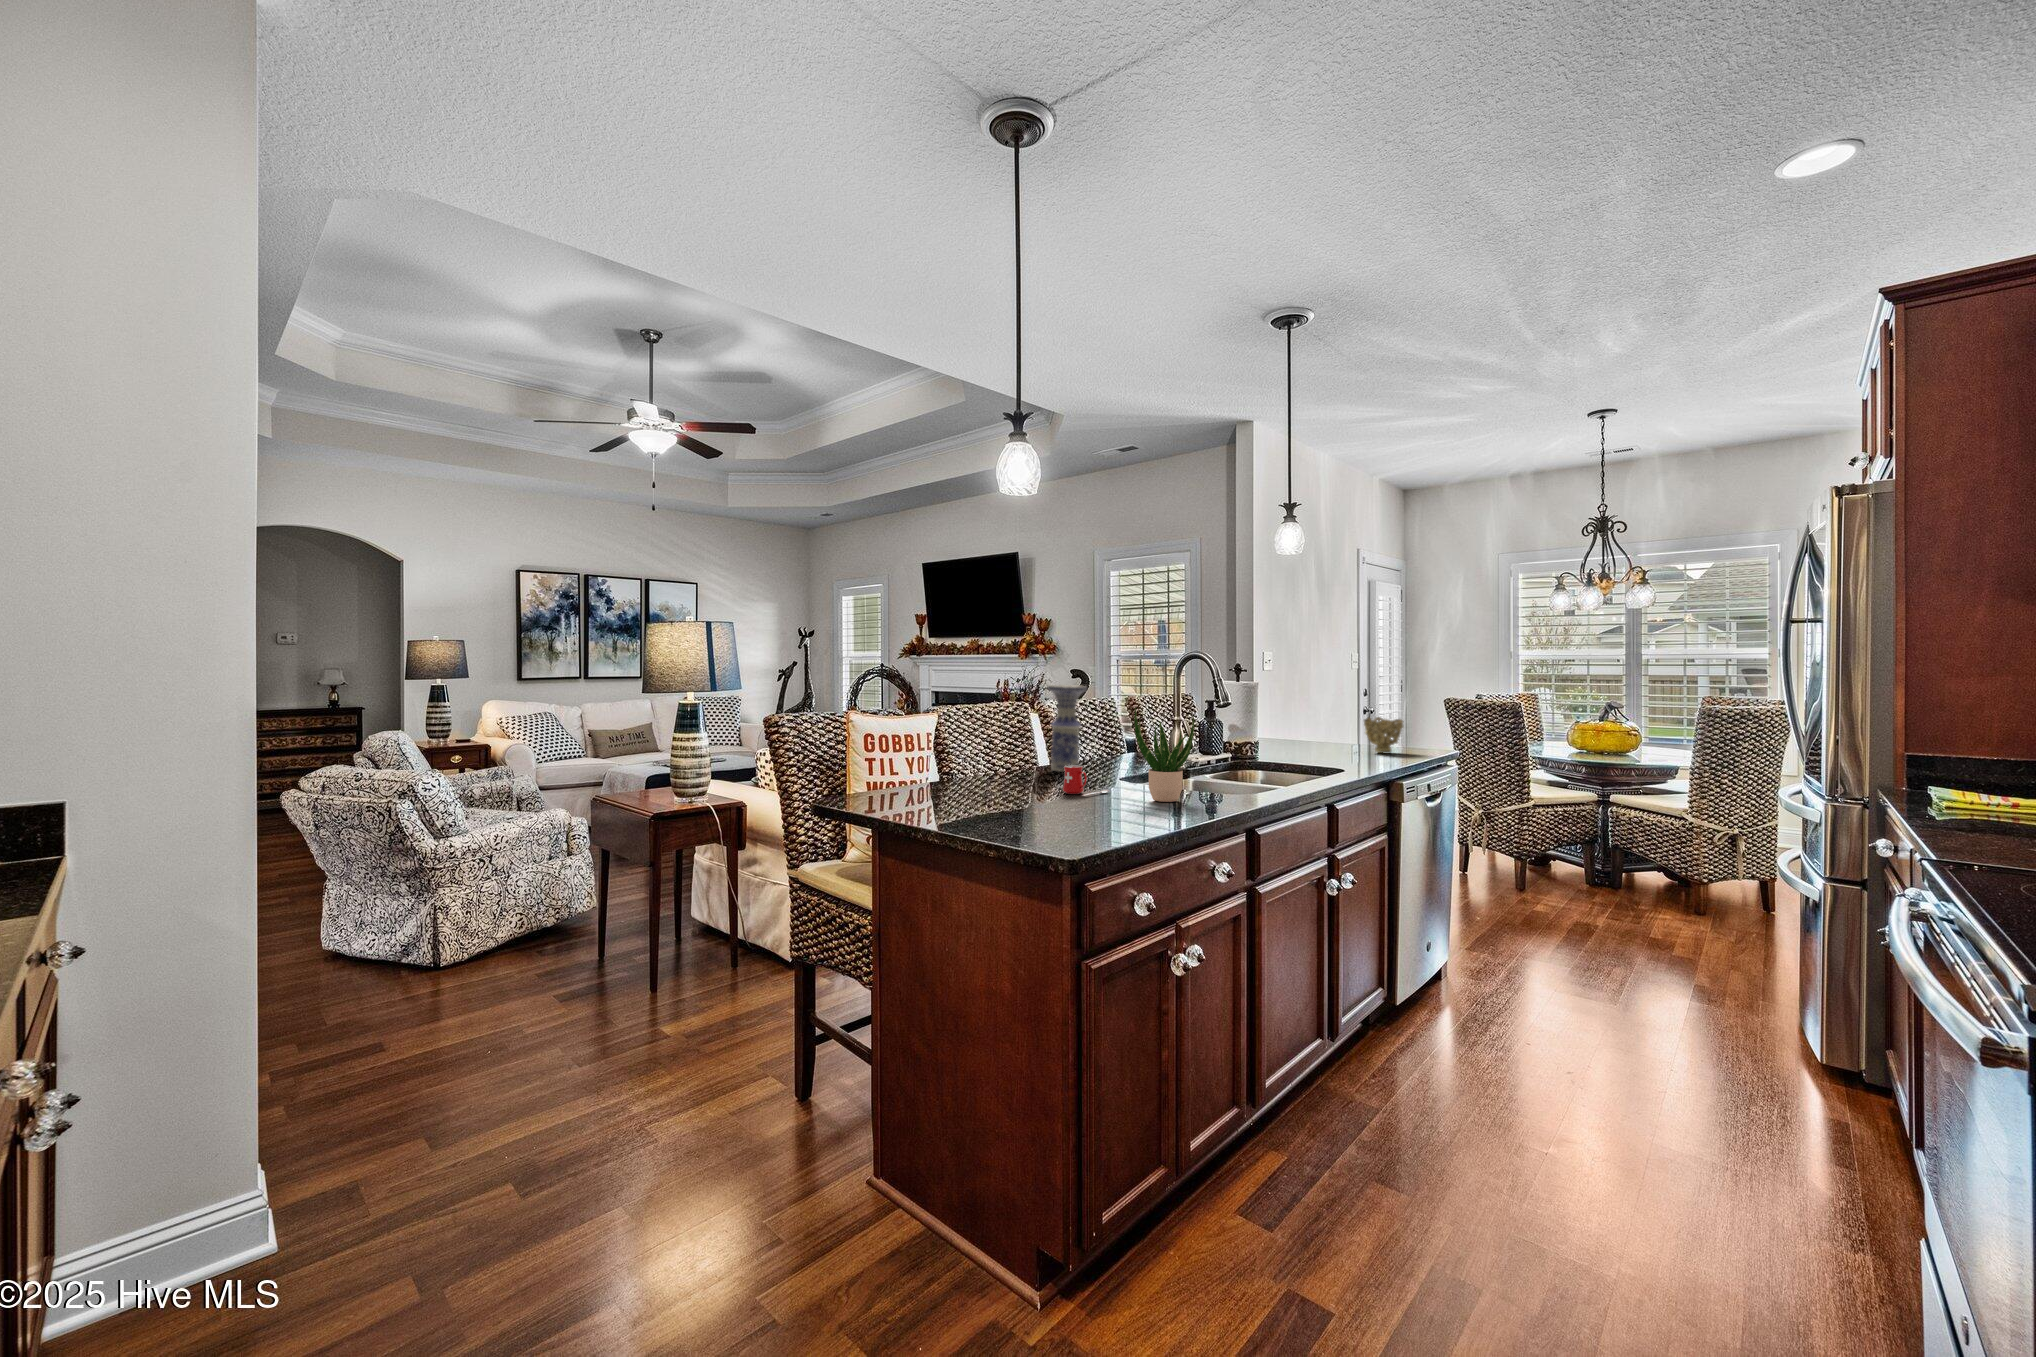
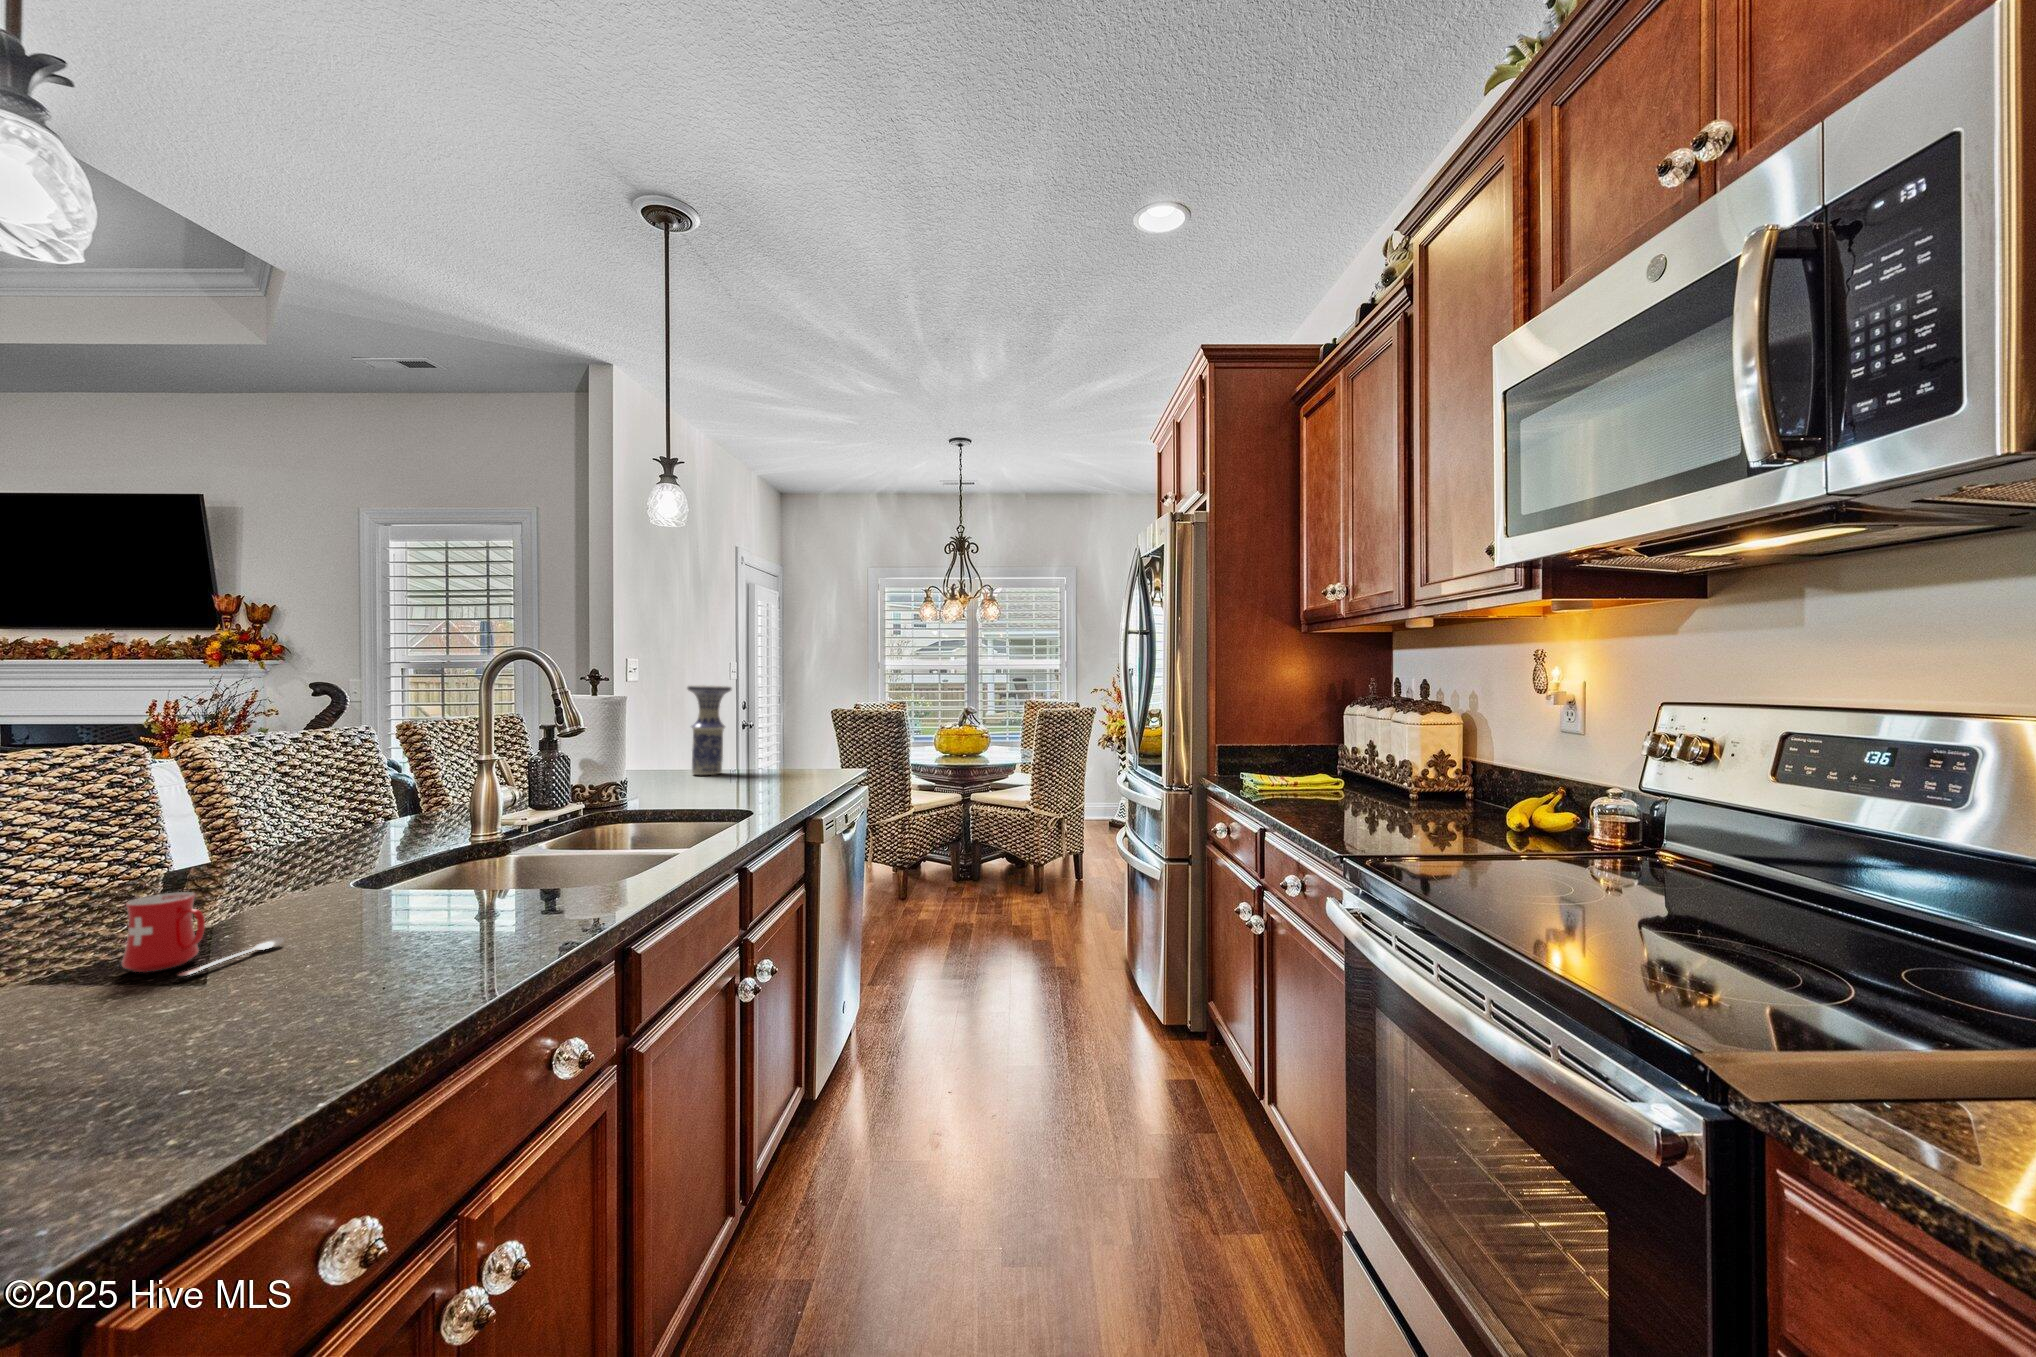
vase: present [1047,685,1087,772] -> present [687,685,731,775]
potted plant: present [1134,708,1194,802] -> none [343,744,513,957]
decorative bowl: present [1364,717,1403,753] -> none [772,733,821,779]

